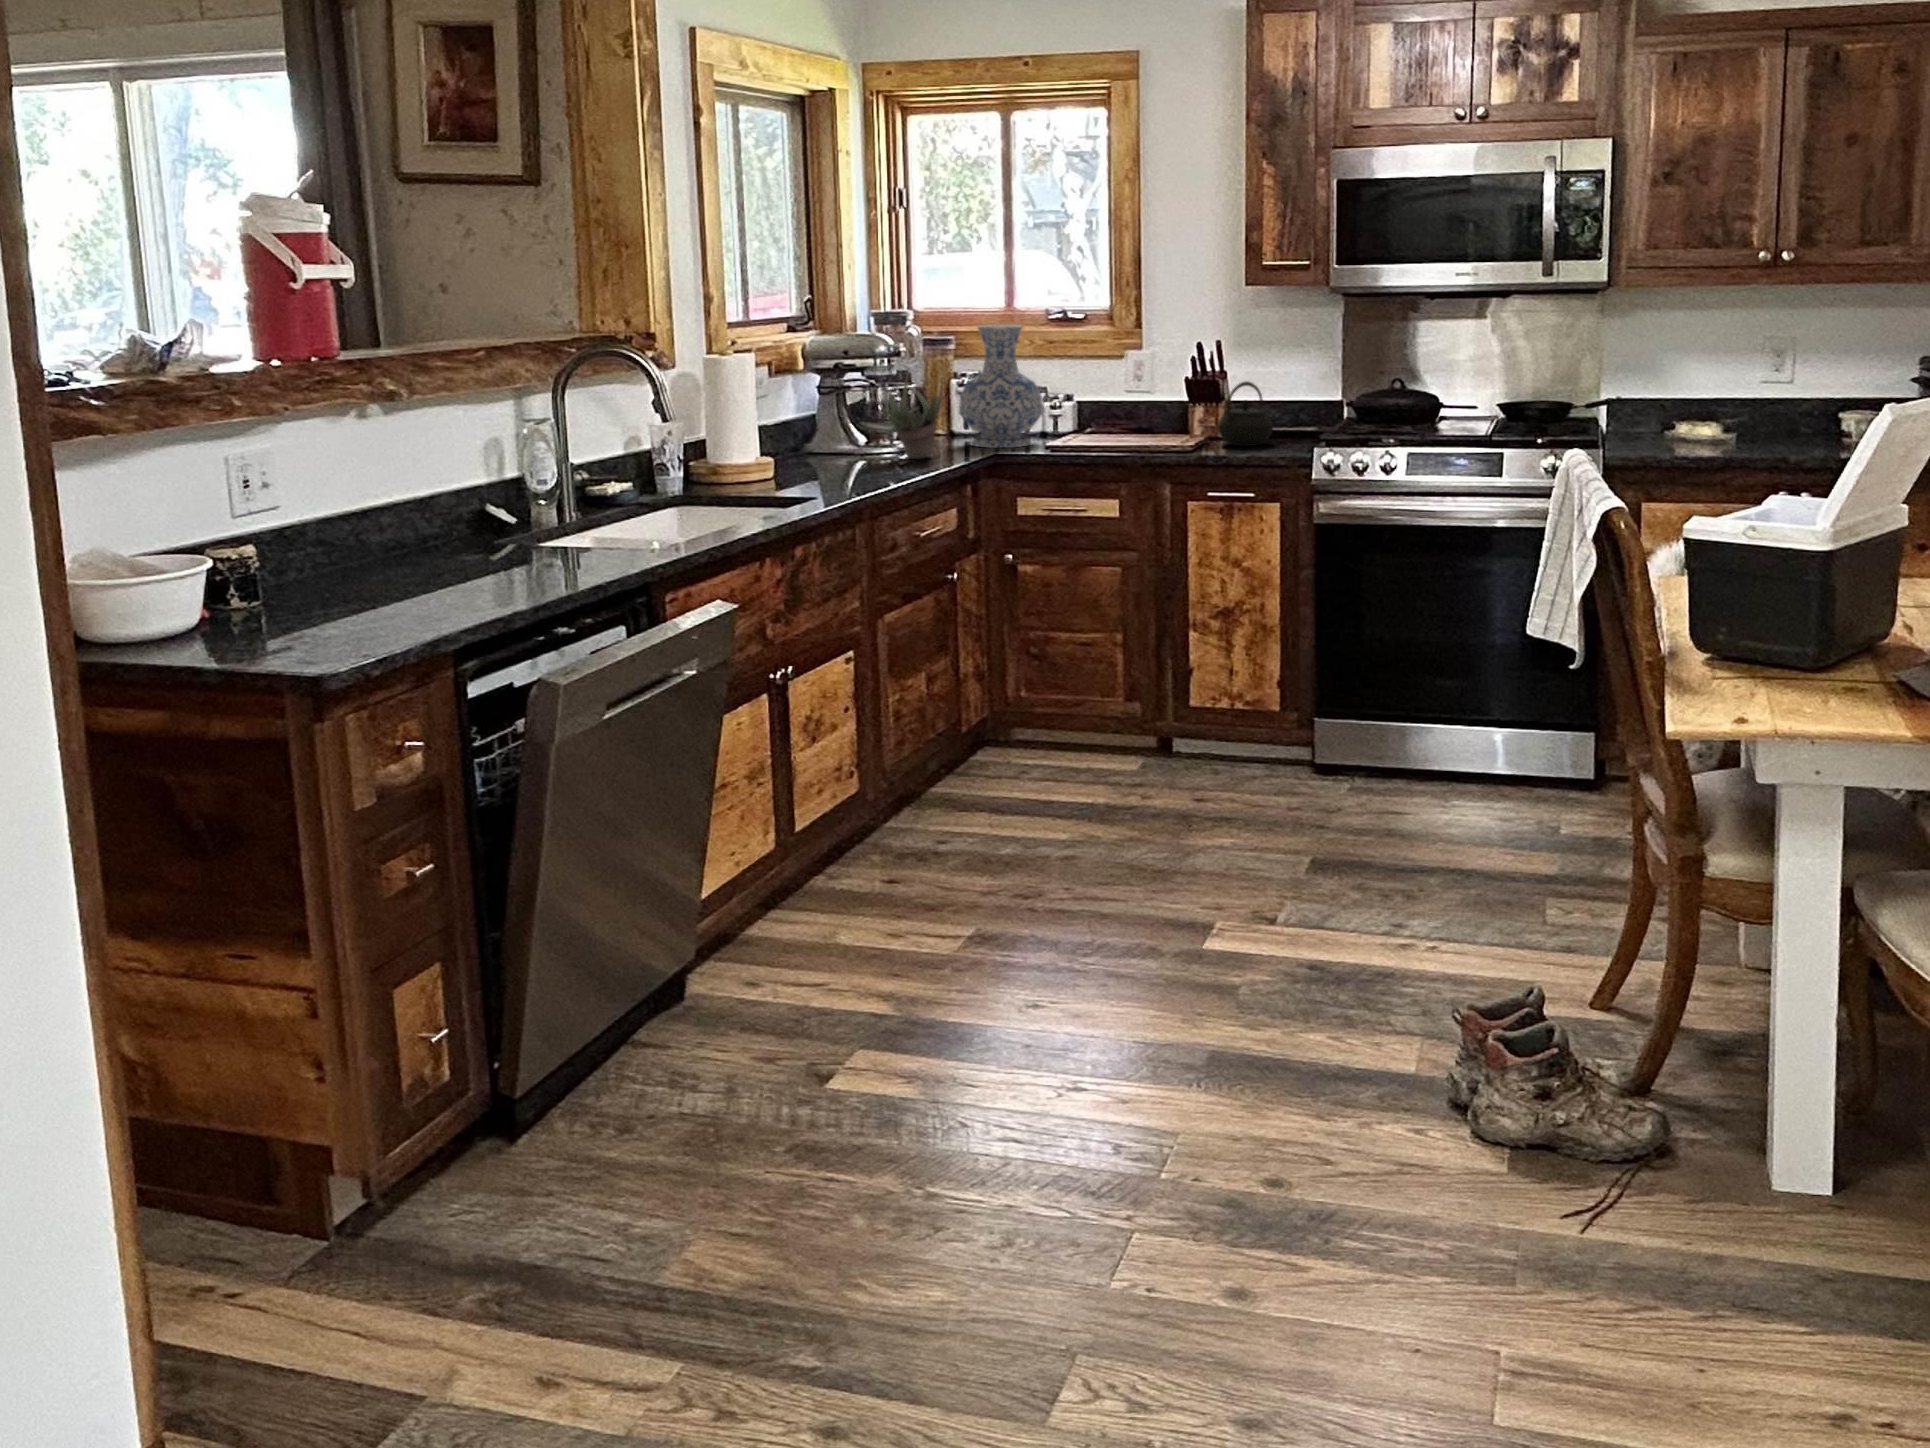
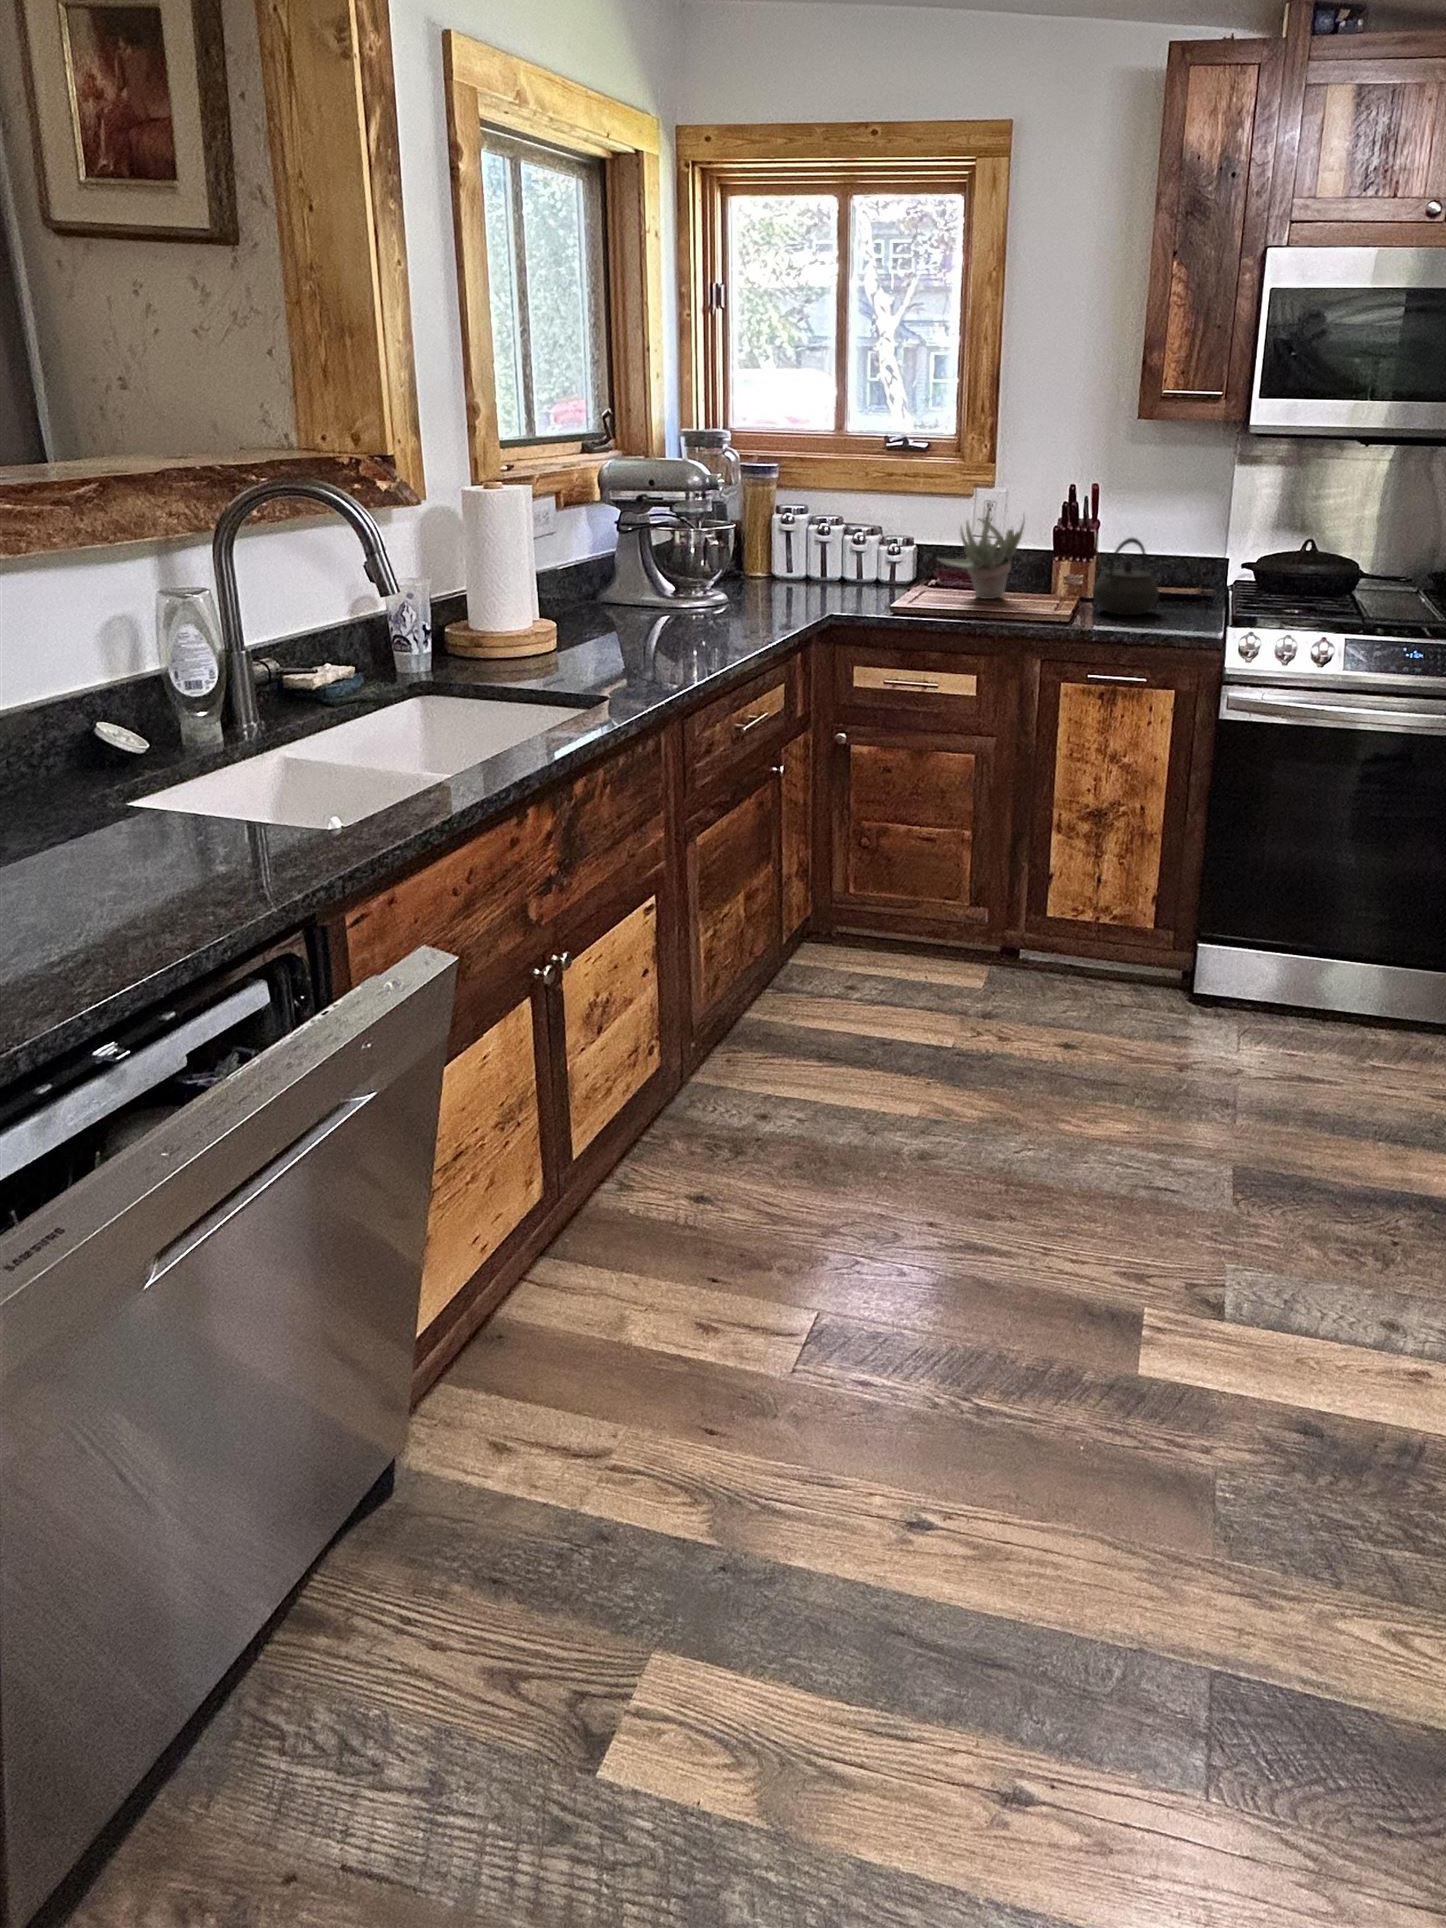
vase: present [959,324,1043,448] -> none [785,454,884,604]
succulent plant: present [861,373,943,459] -> present [938,503,1025,599]

